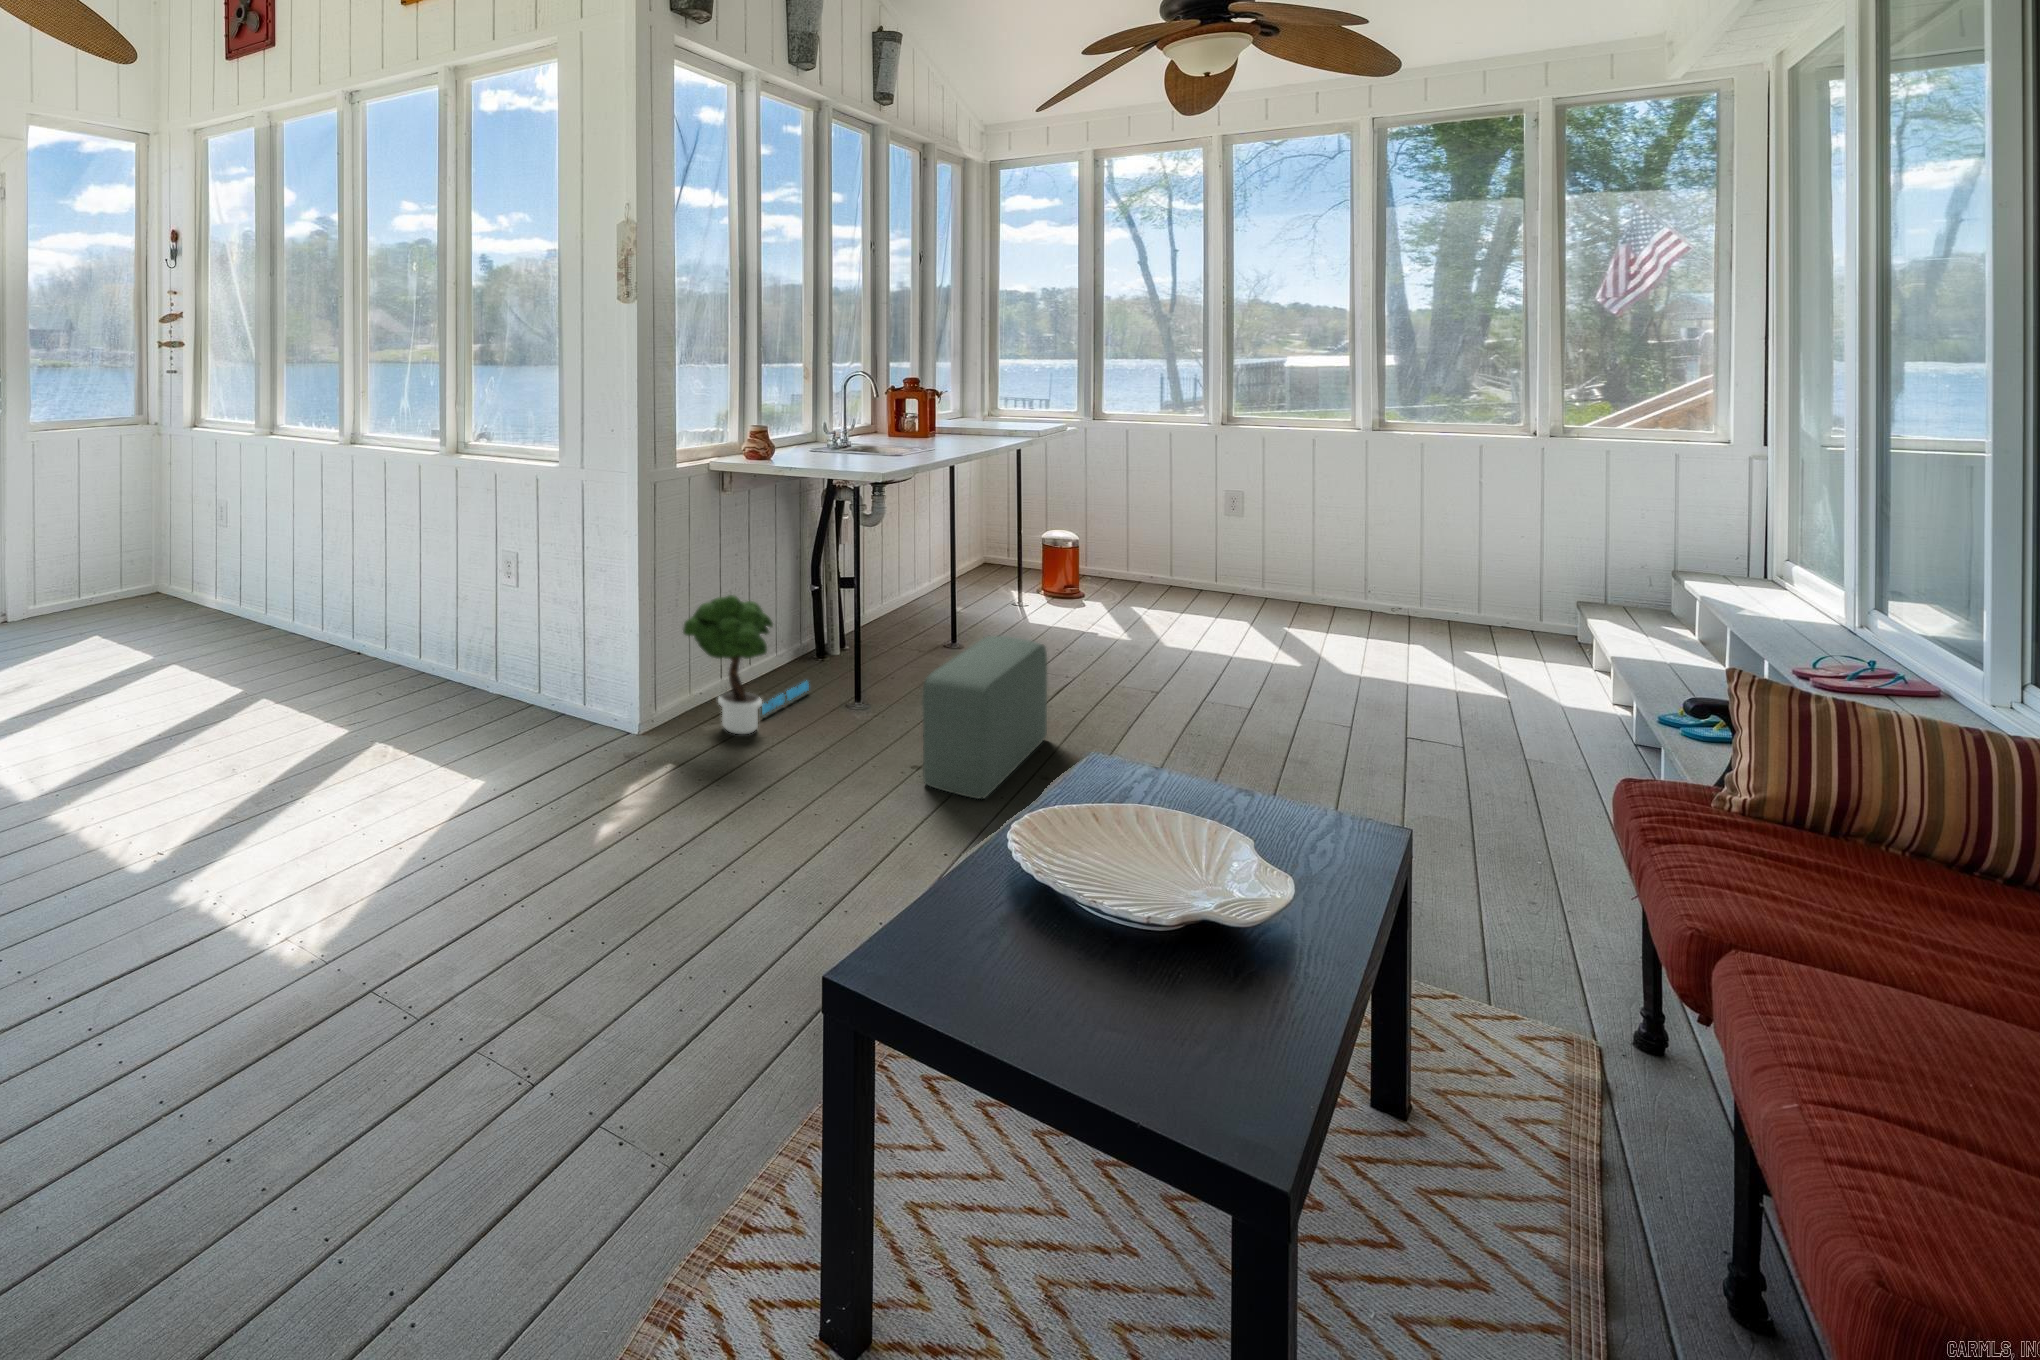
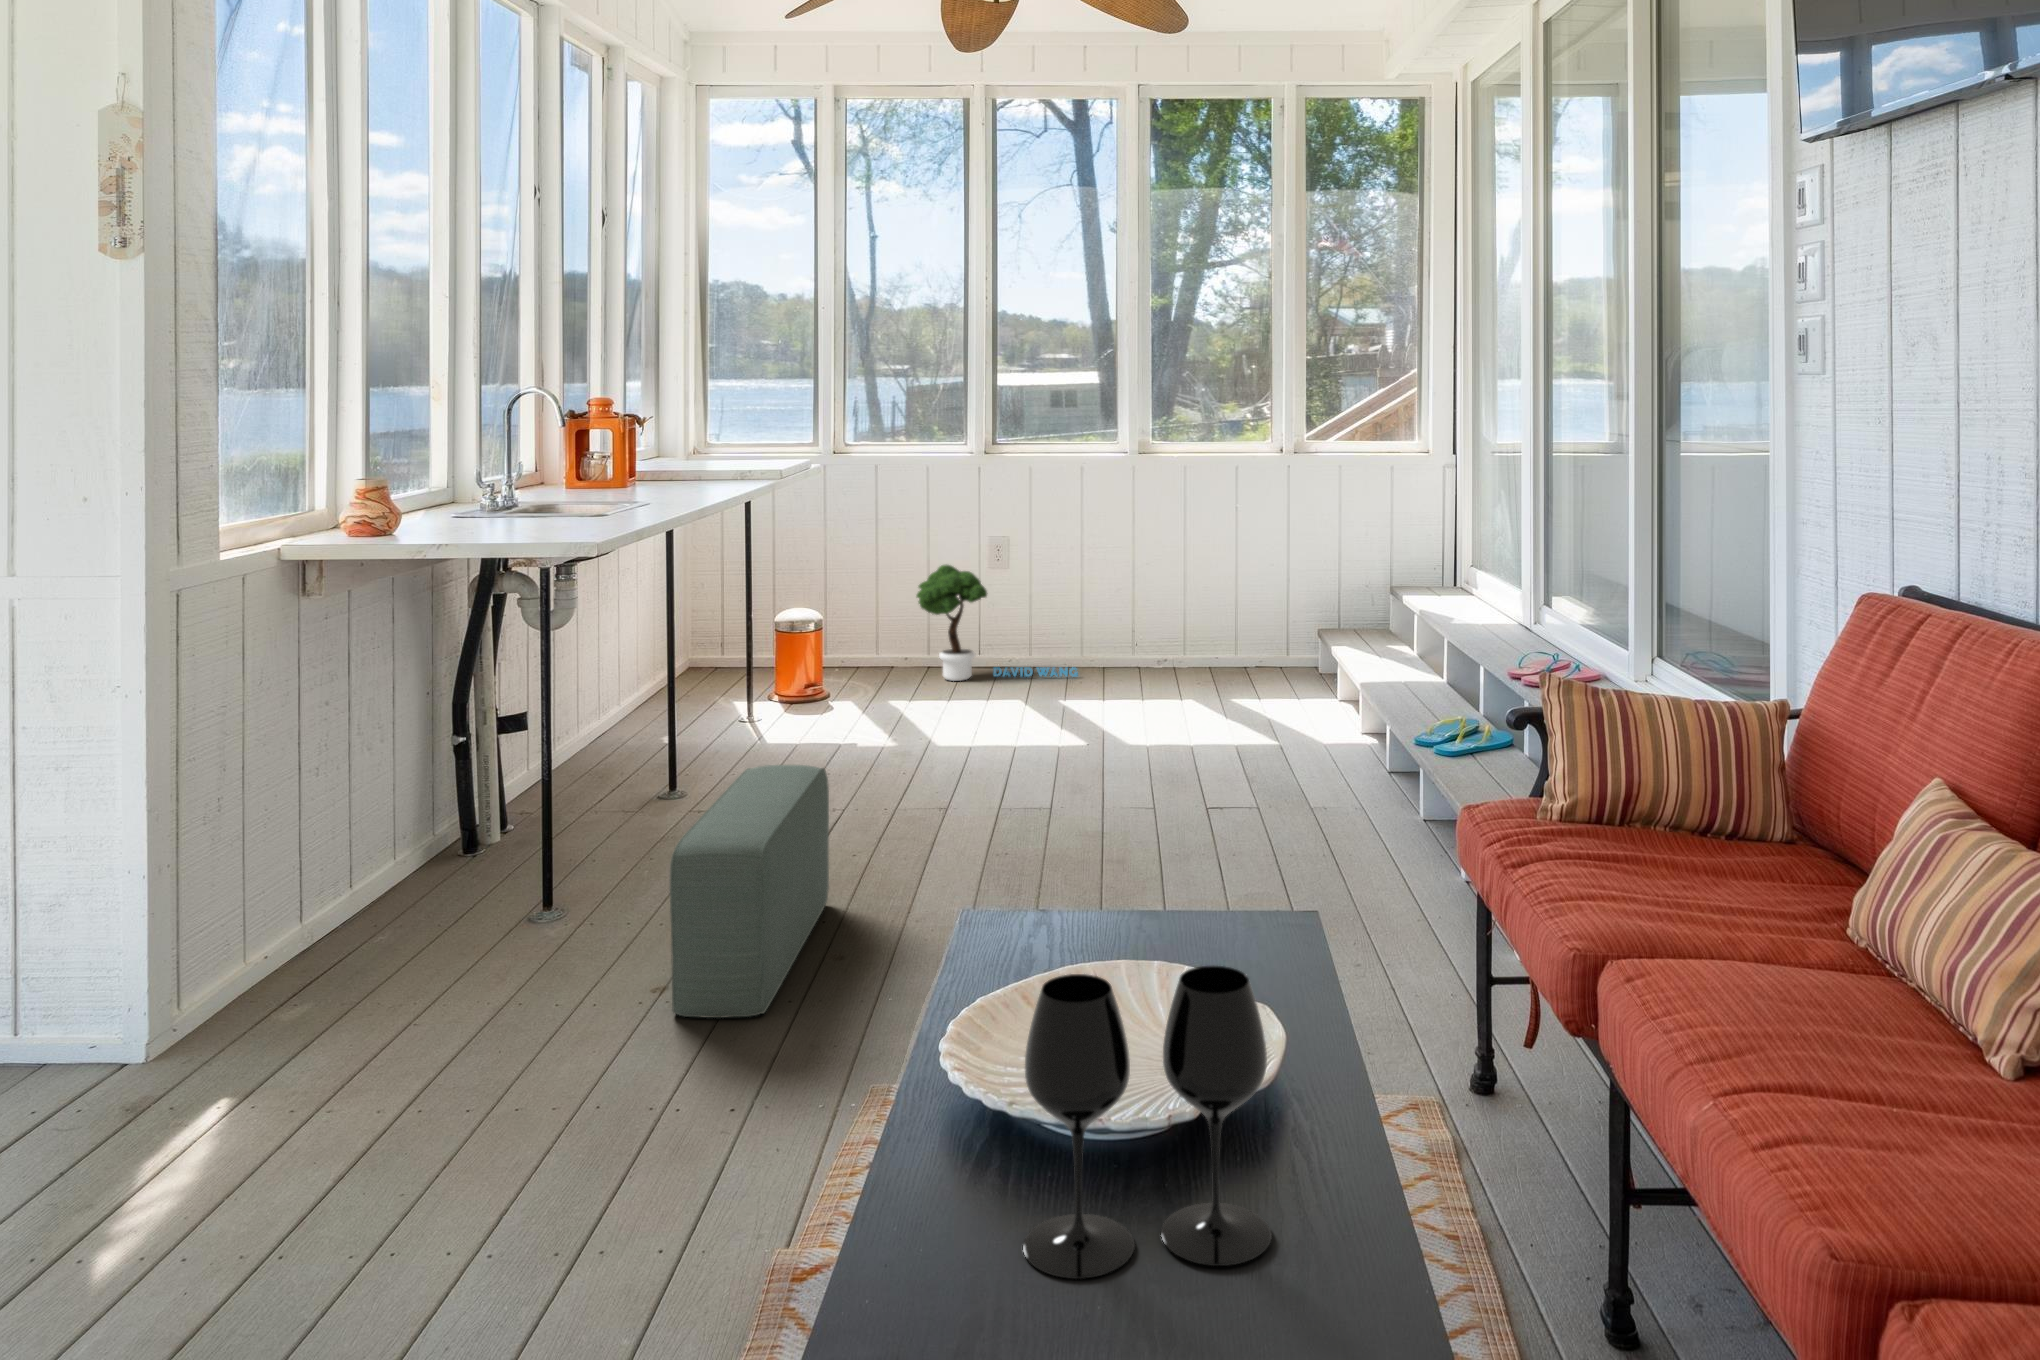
potted tree: present [683,595,809,734] -> present [917,565,1078,681]
wine glass: none [1049,798,1239,1025] -> present [1023,966,1271,1279]

